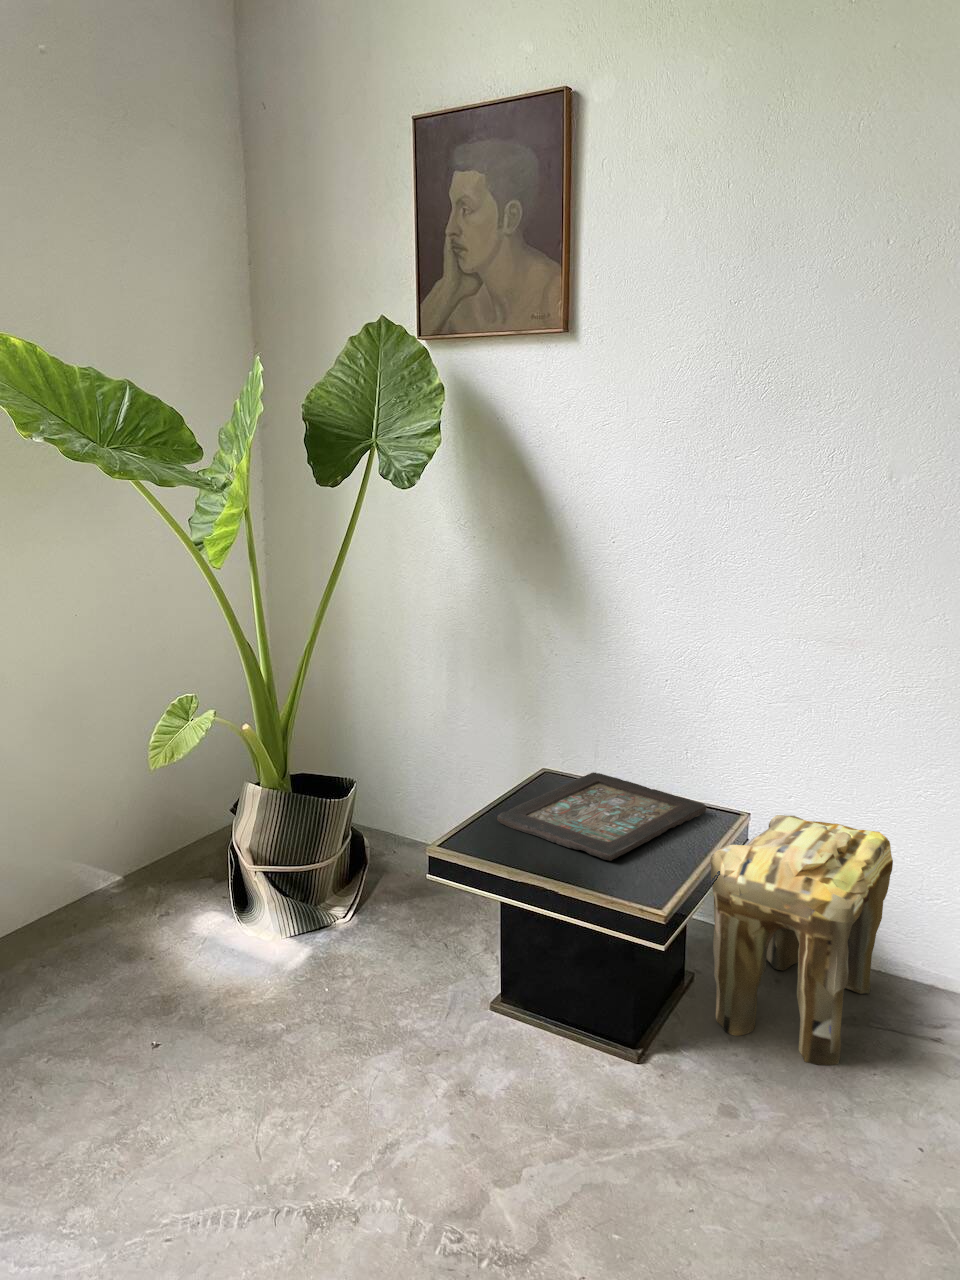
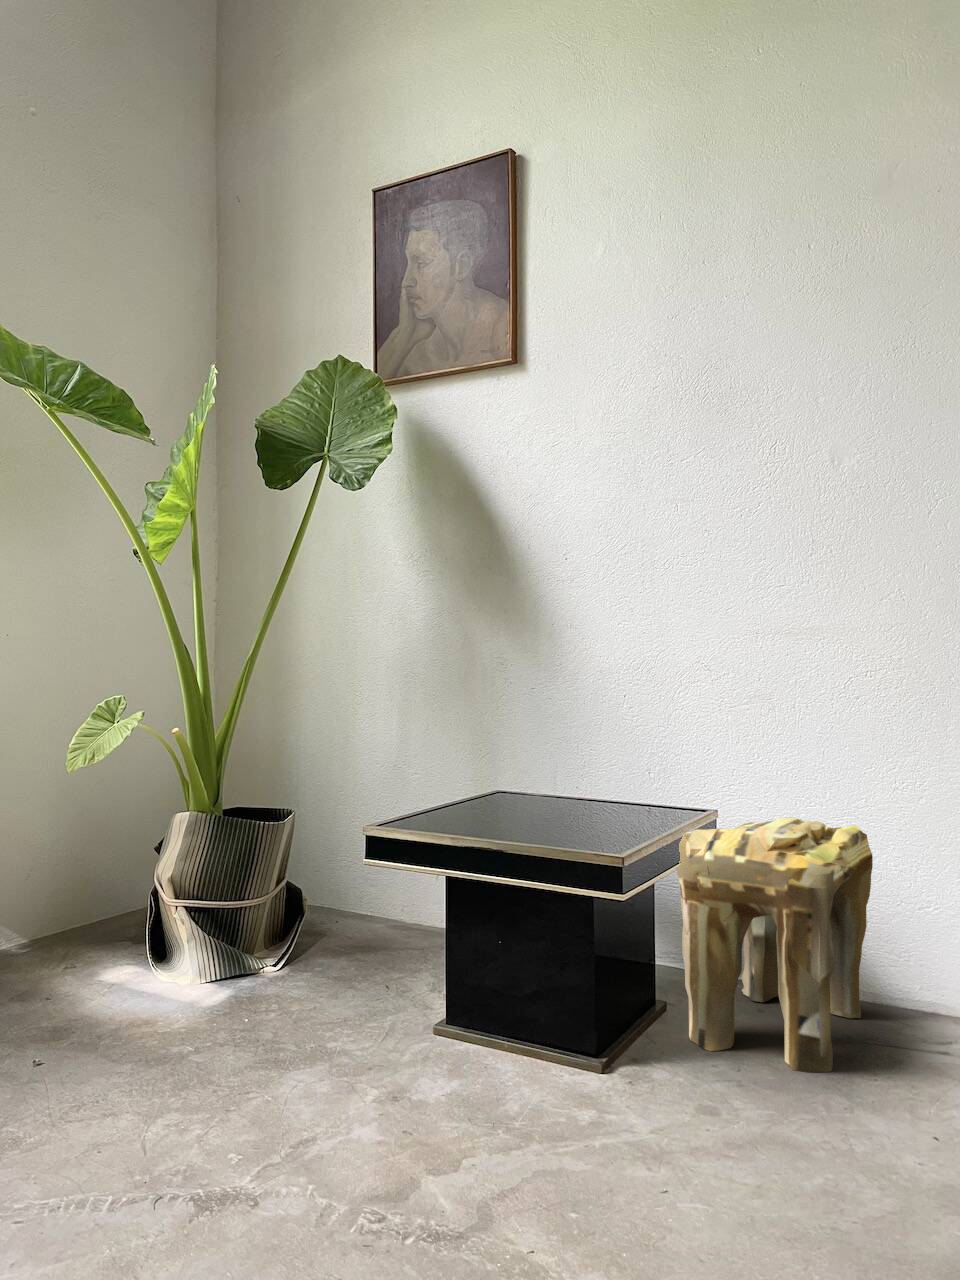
decorative tray: present [497,772,706,861] -> none [443,788,669,833]

